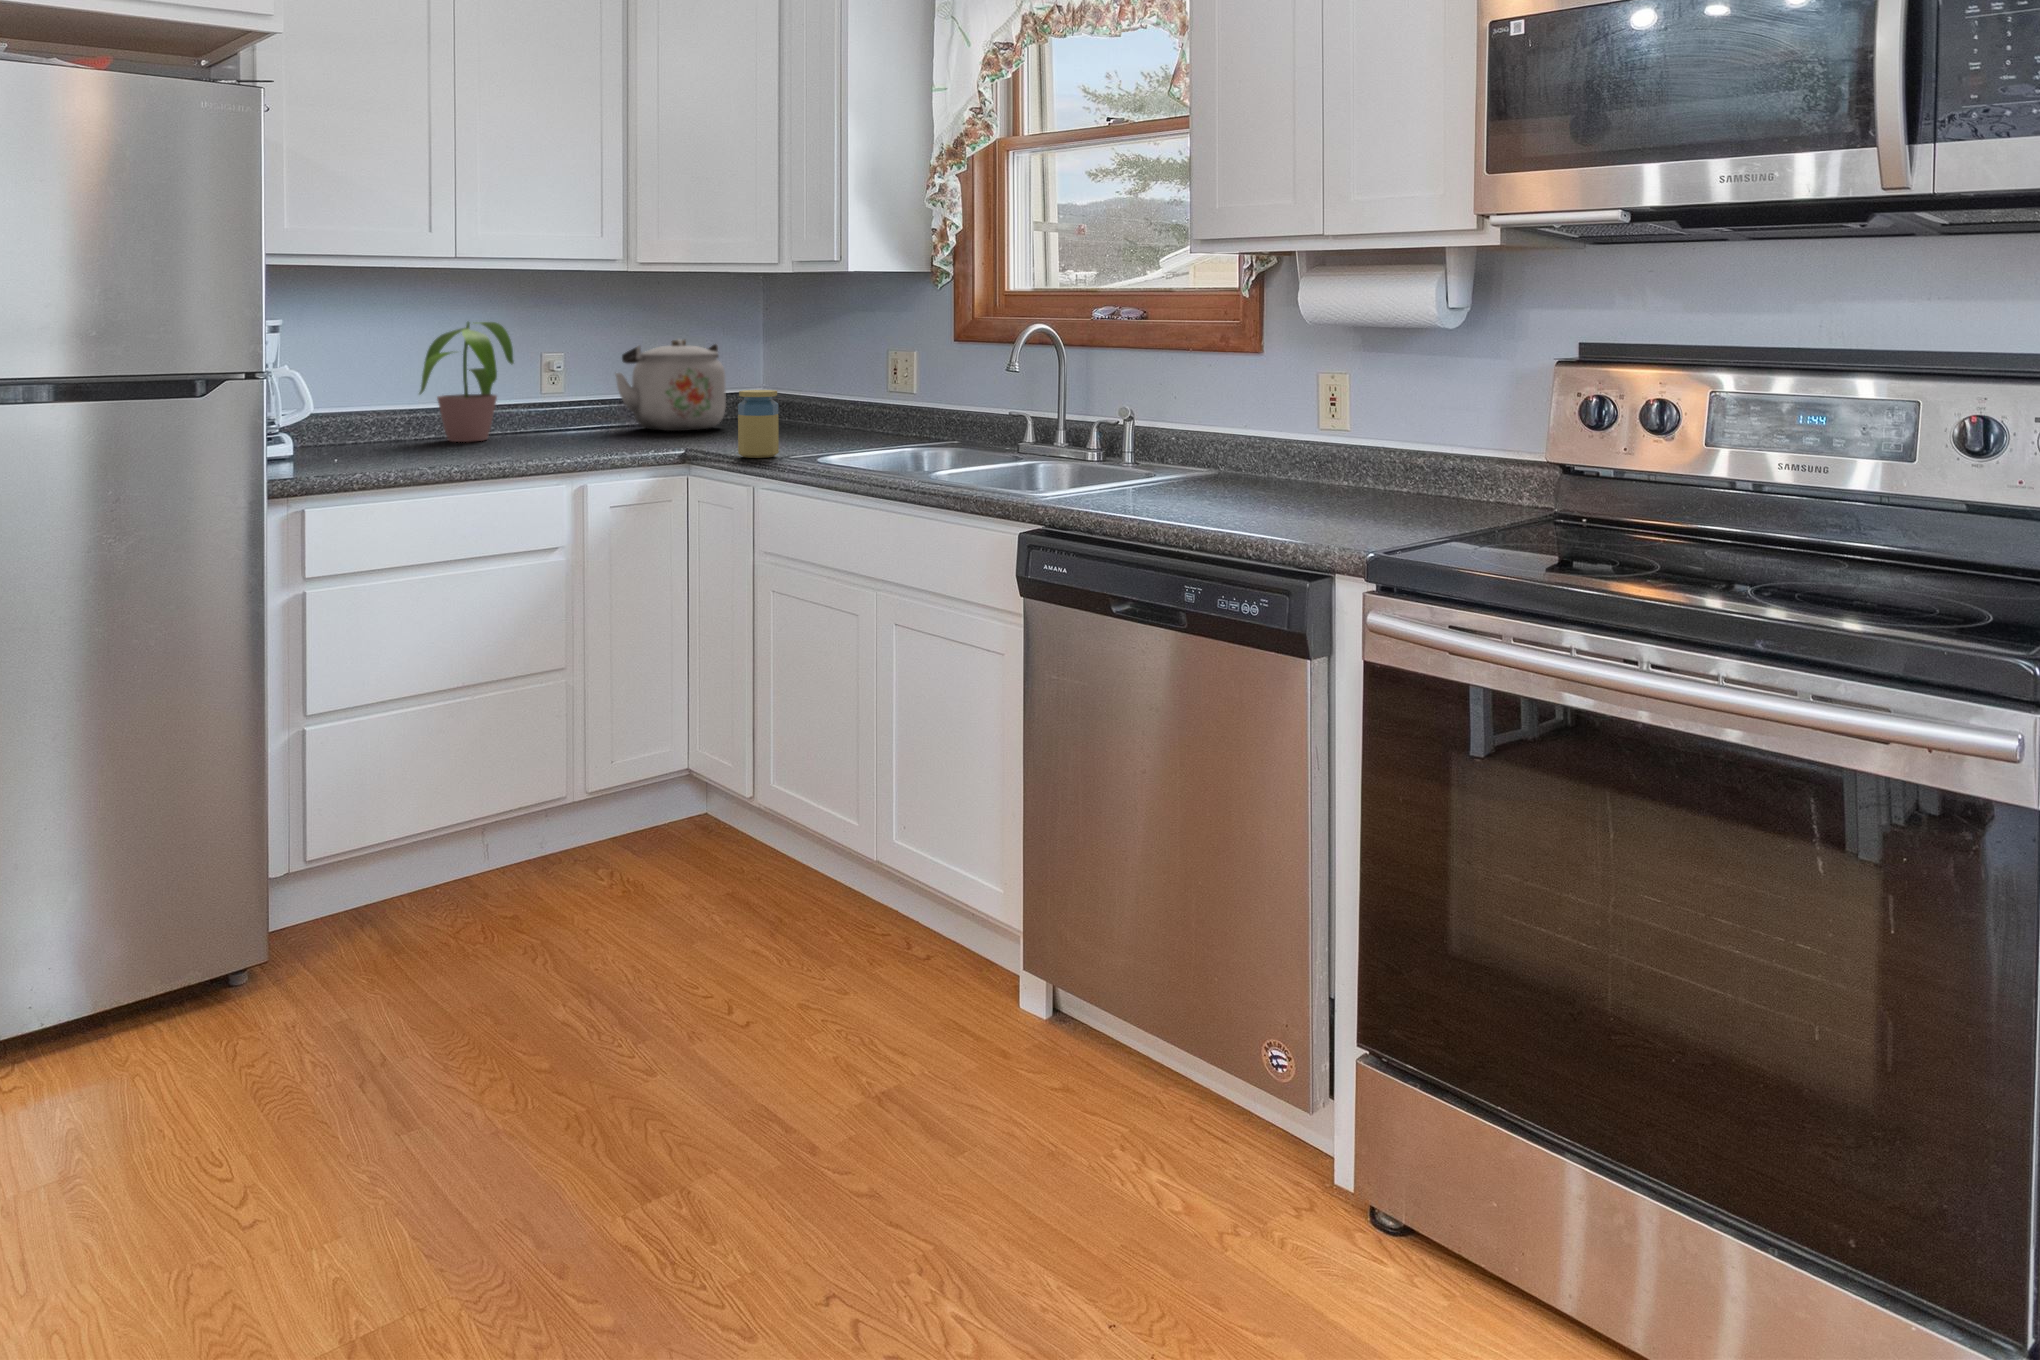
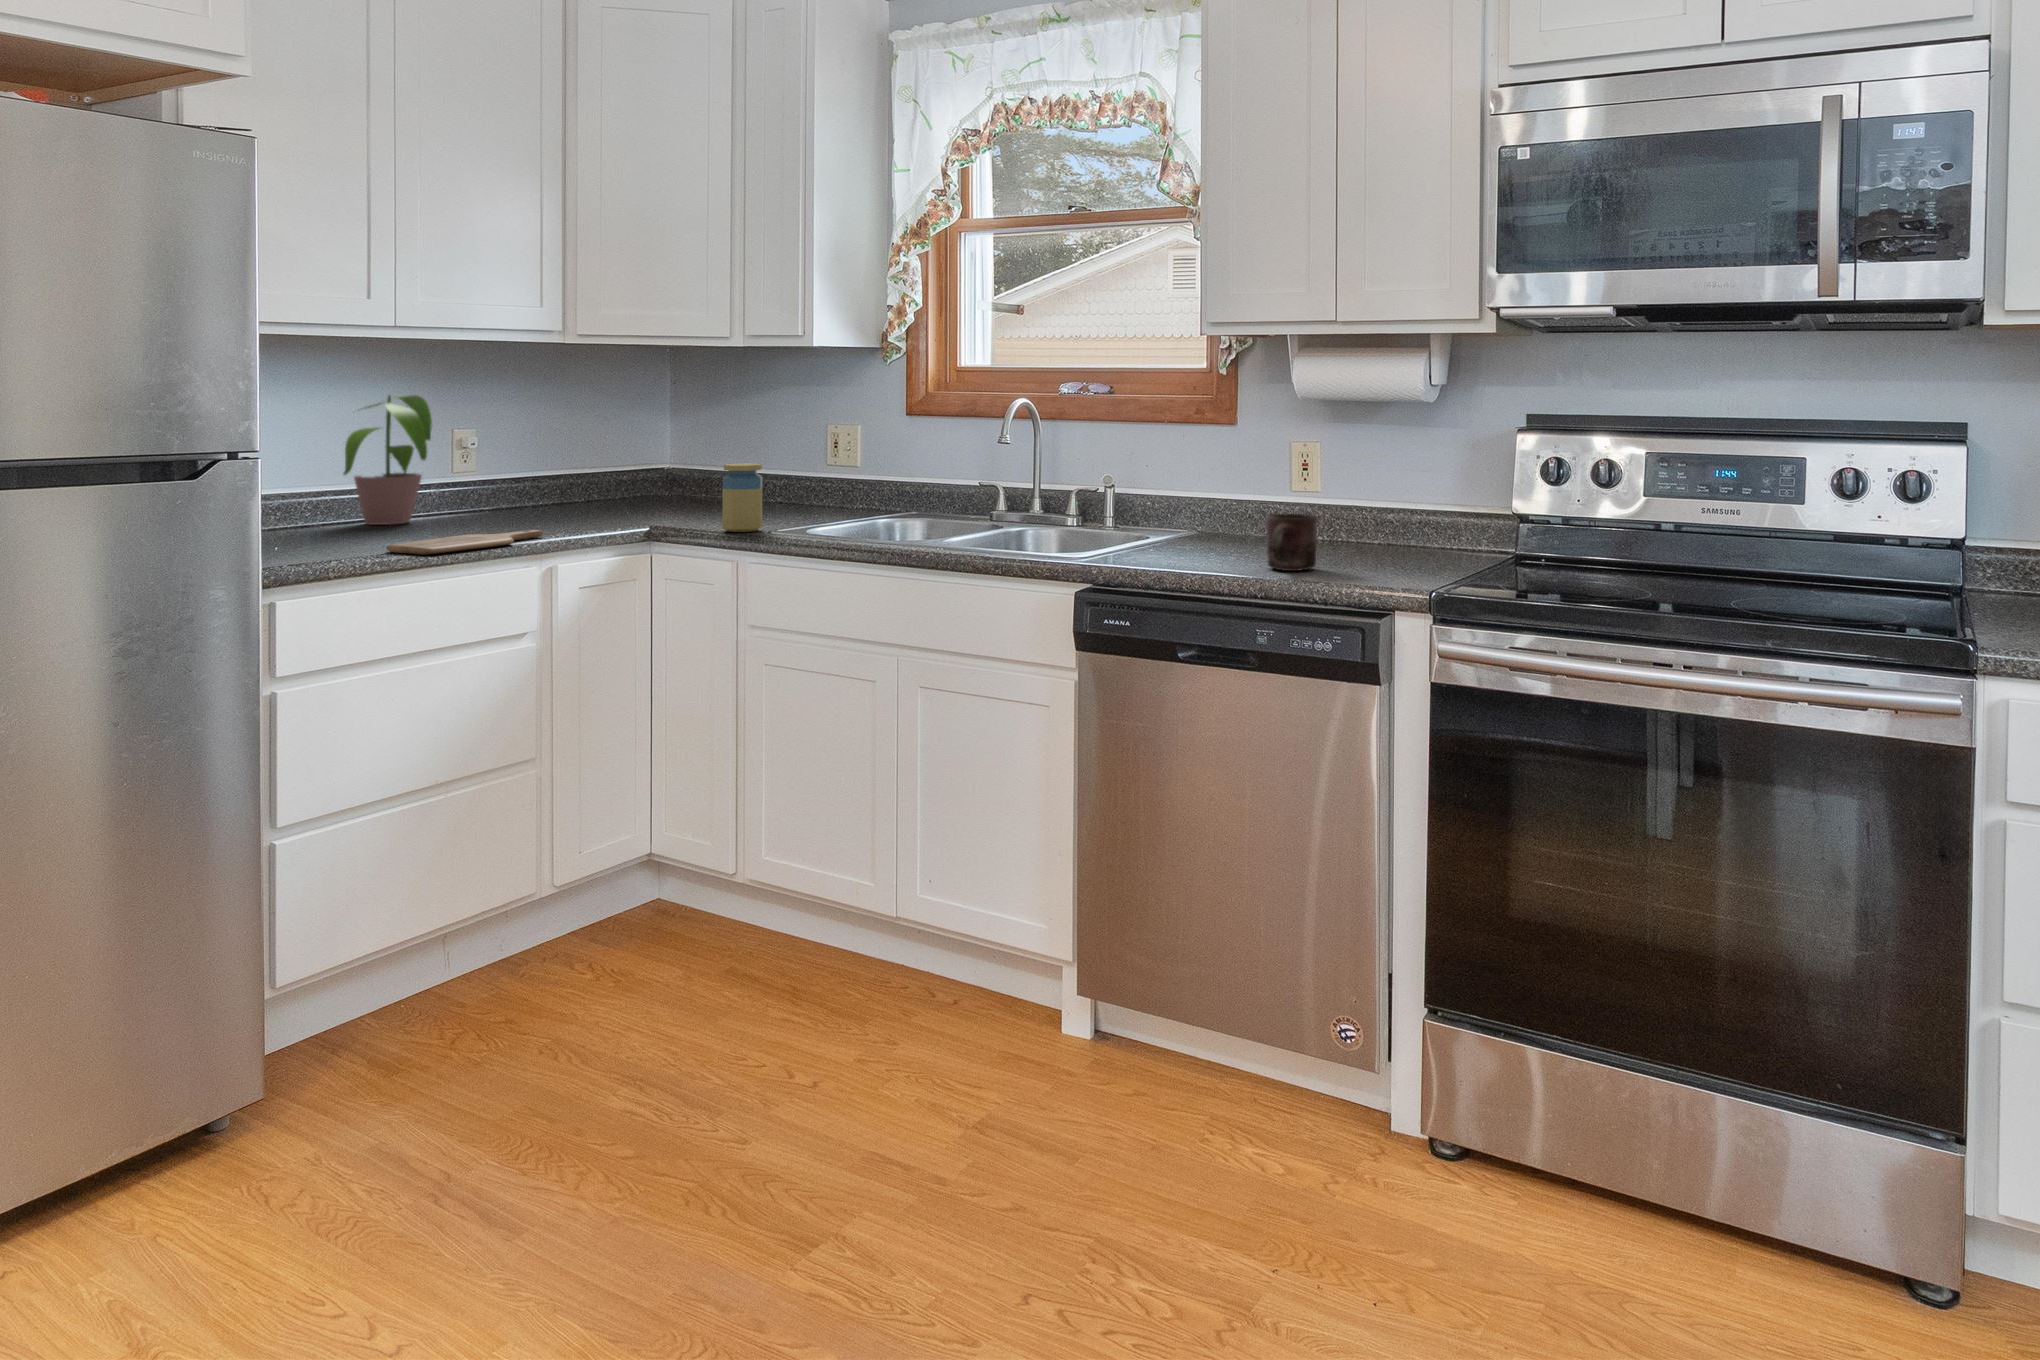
kettle: present [615,339,726,431] -> none [536,412,652,507]
cutting board: none [411,450,570,471] -> present [386,530,543,555]
mug: none [1218,456,1282,521] -> present [1266,514,1317,571]

